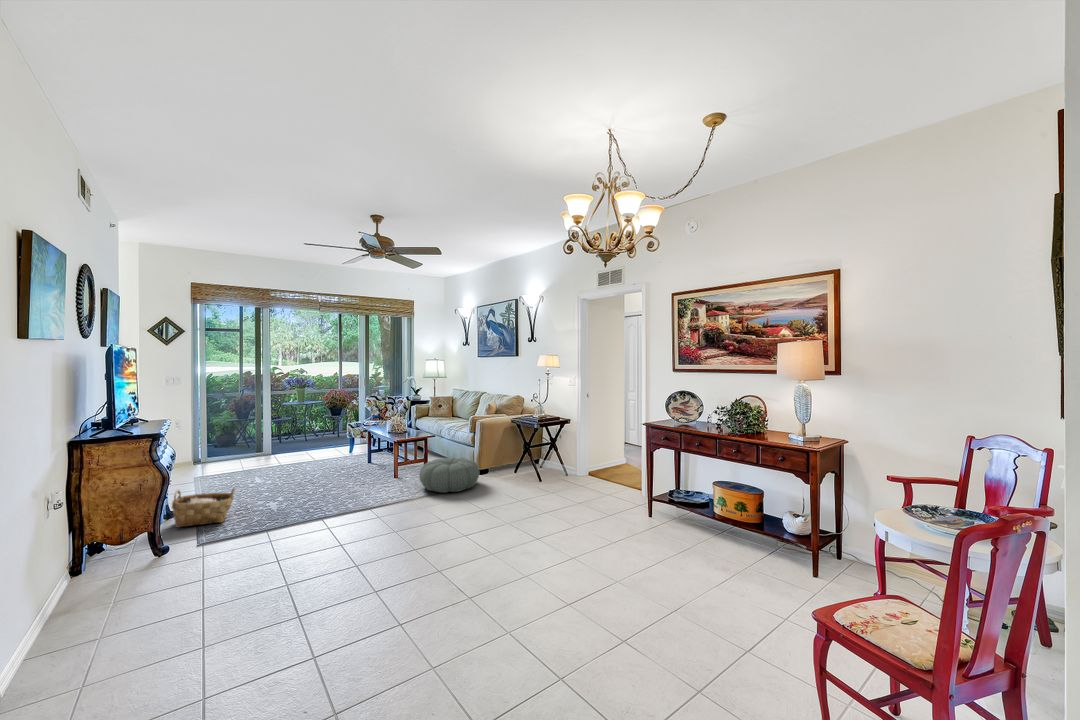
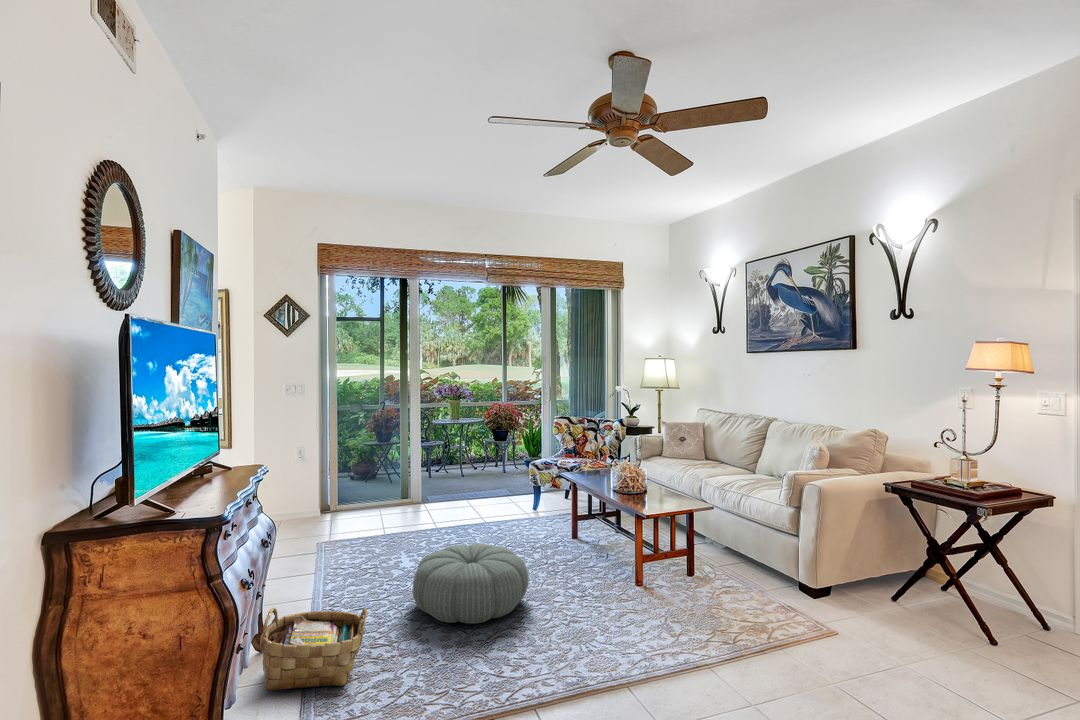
pouf: present [420,457,479,493] -> present [413,543,529,624]

